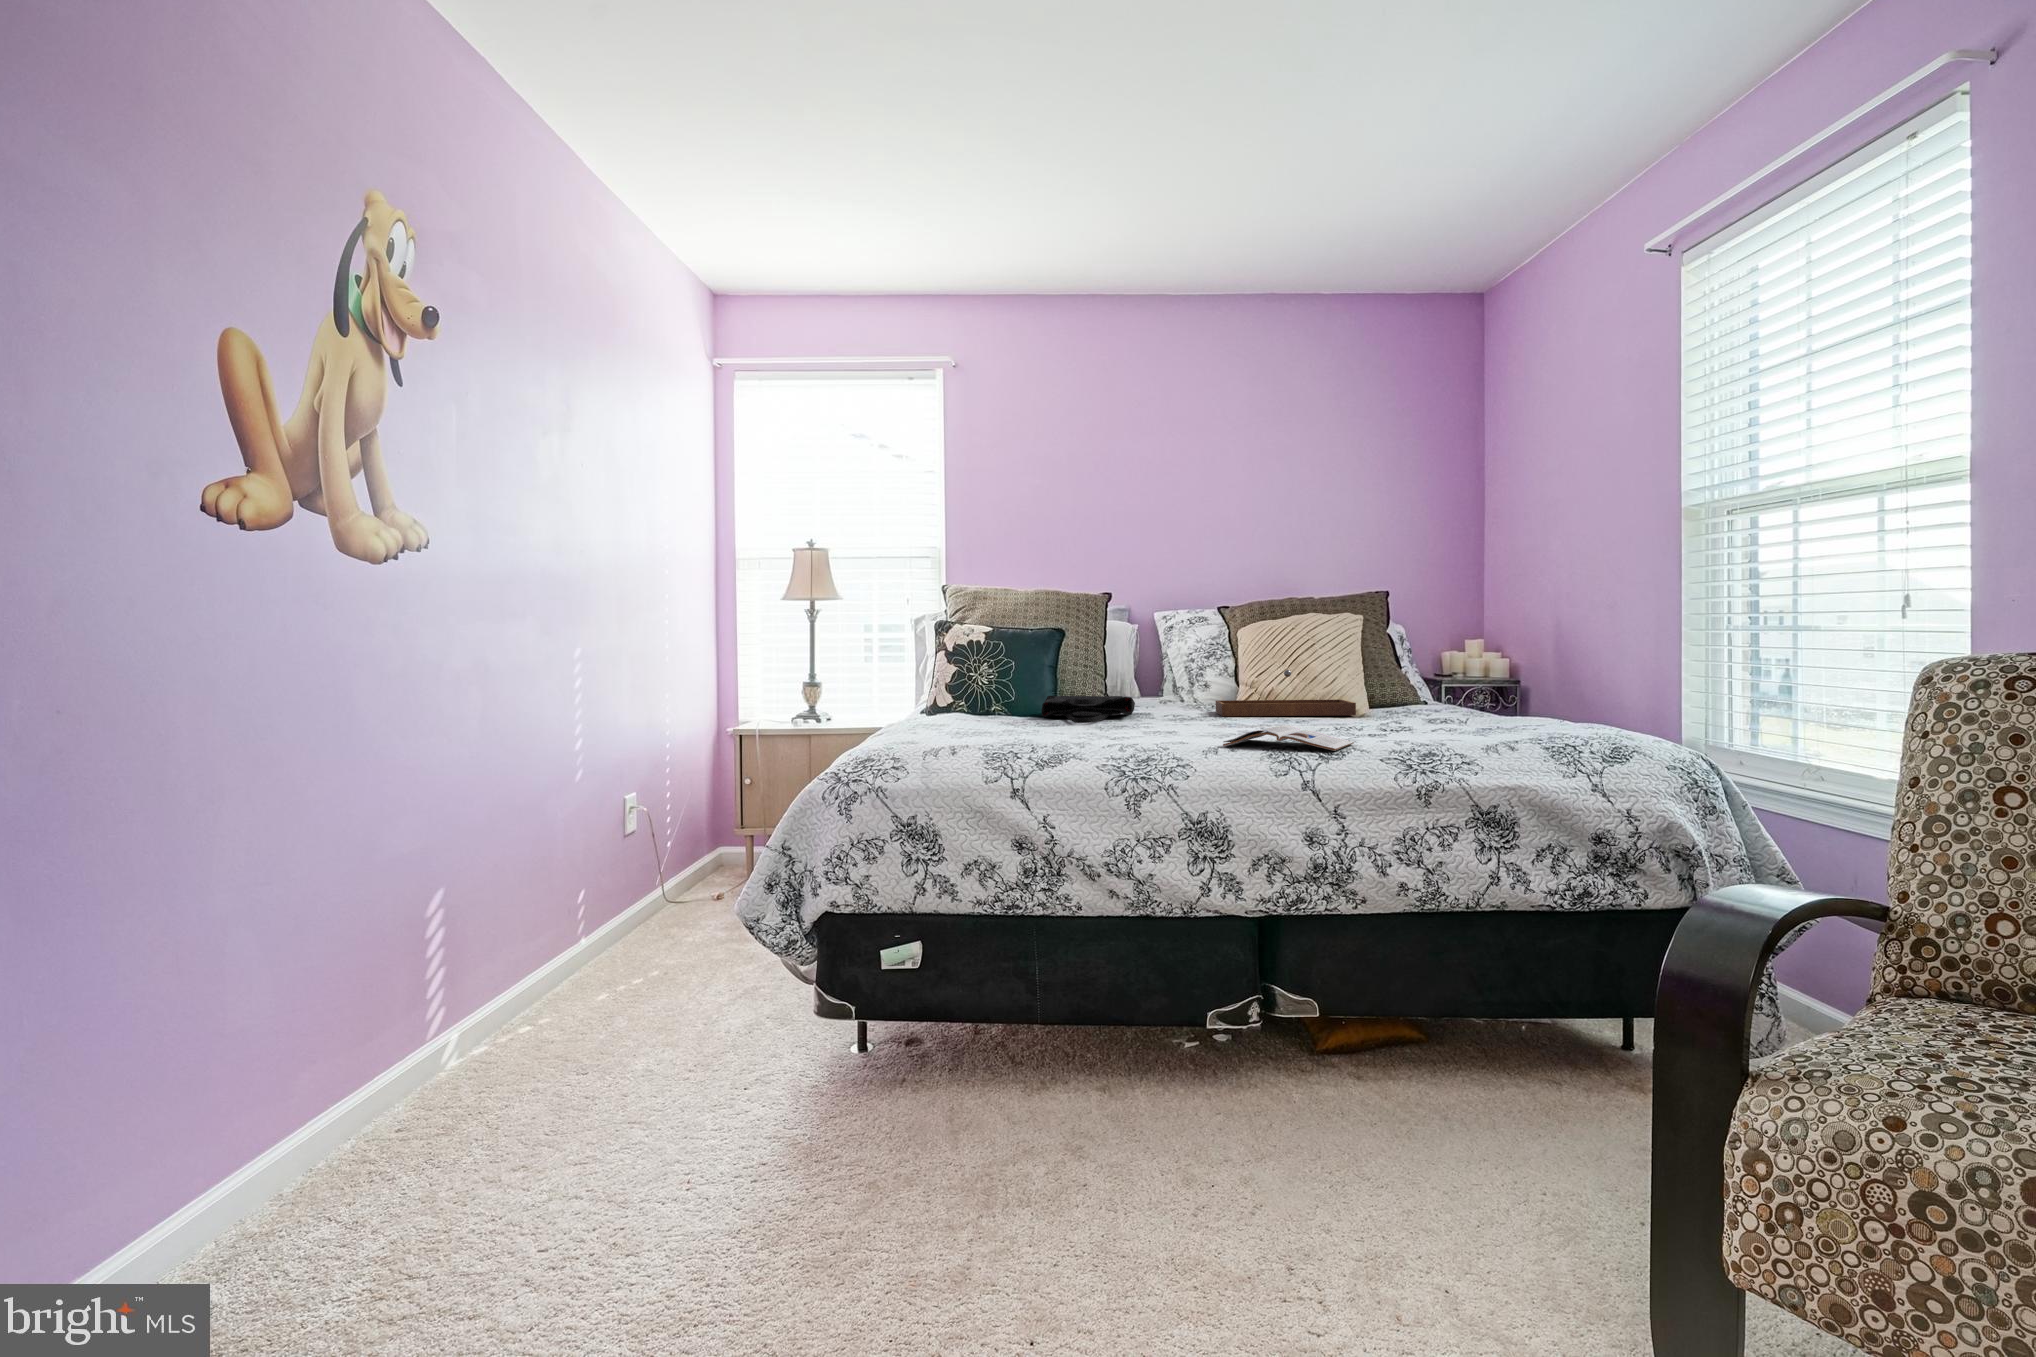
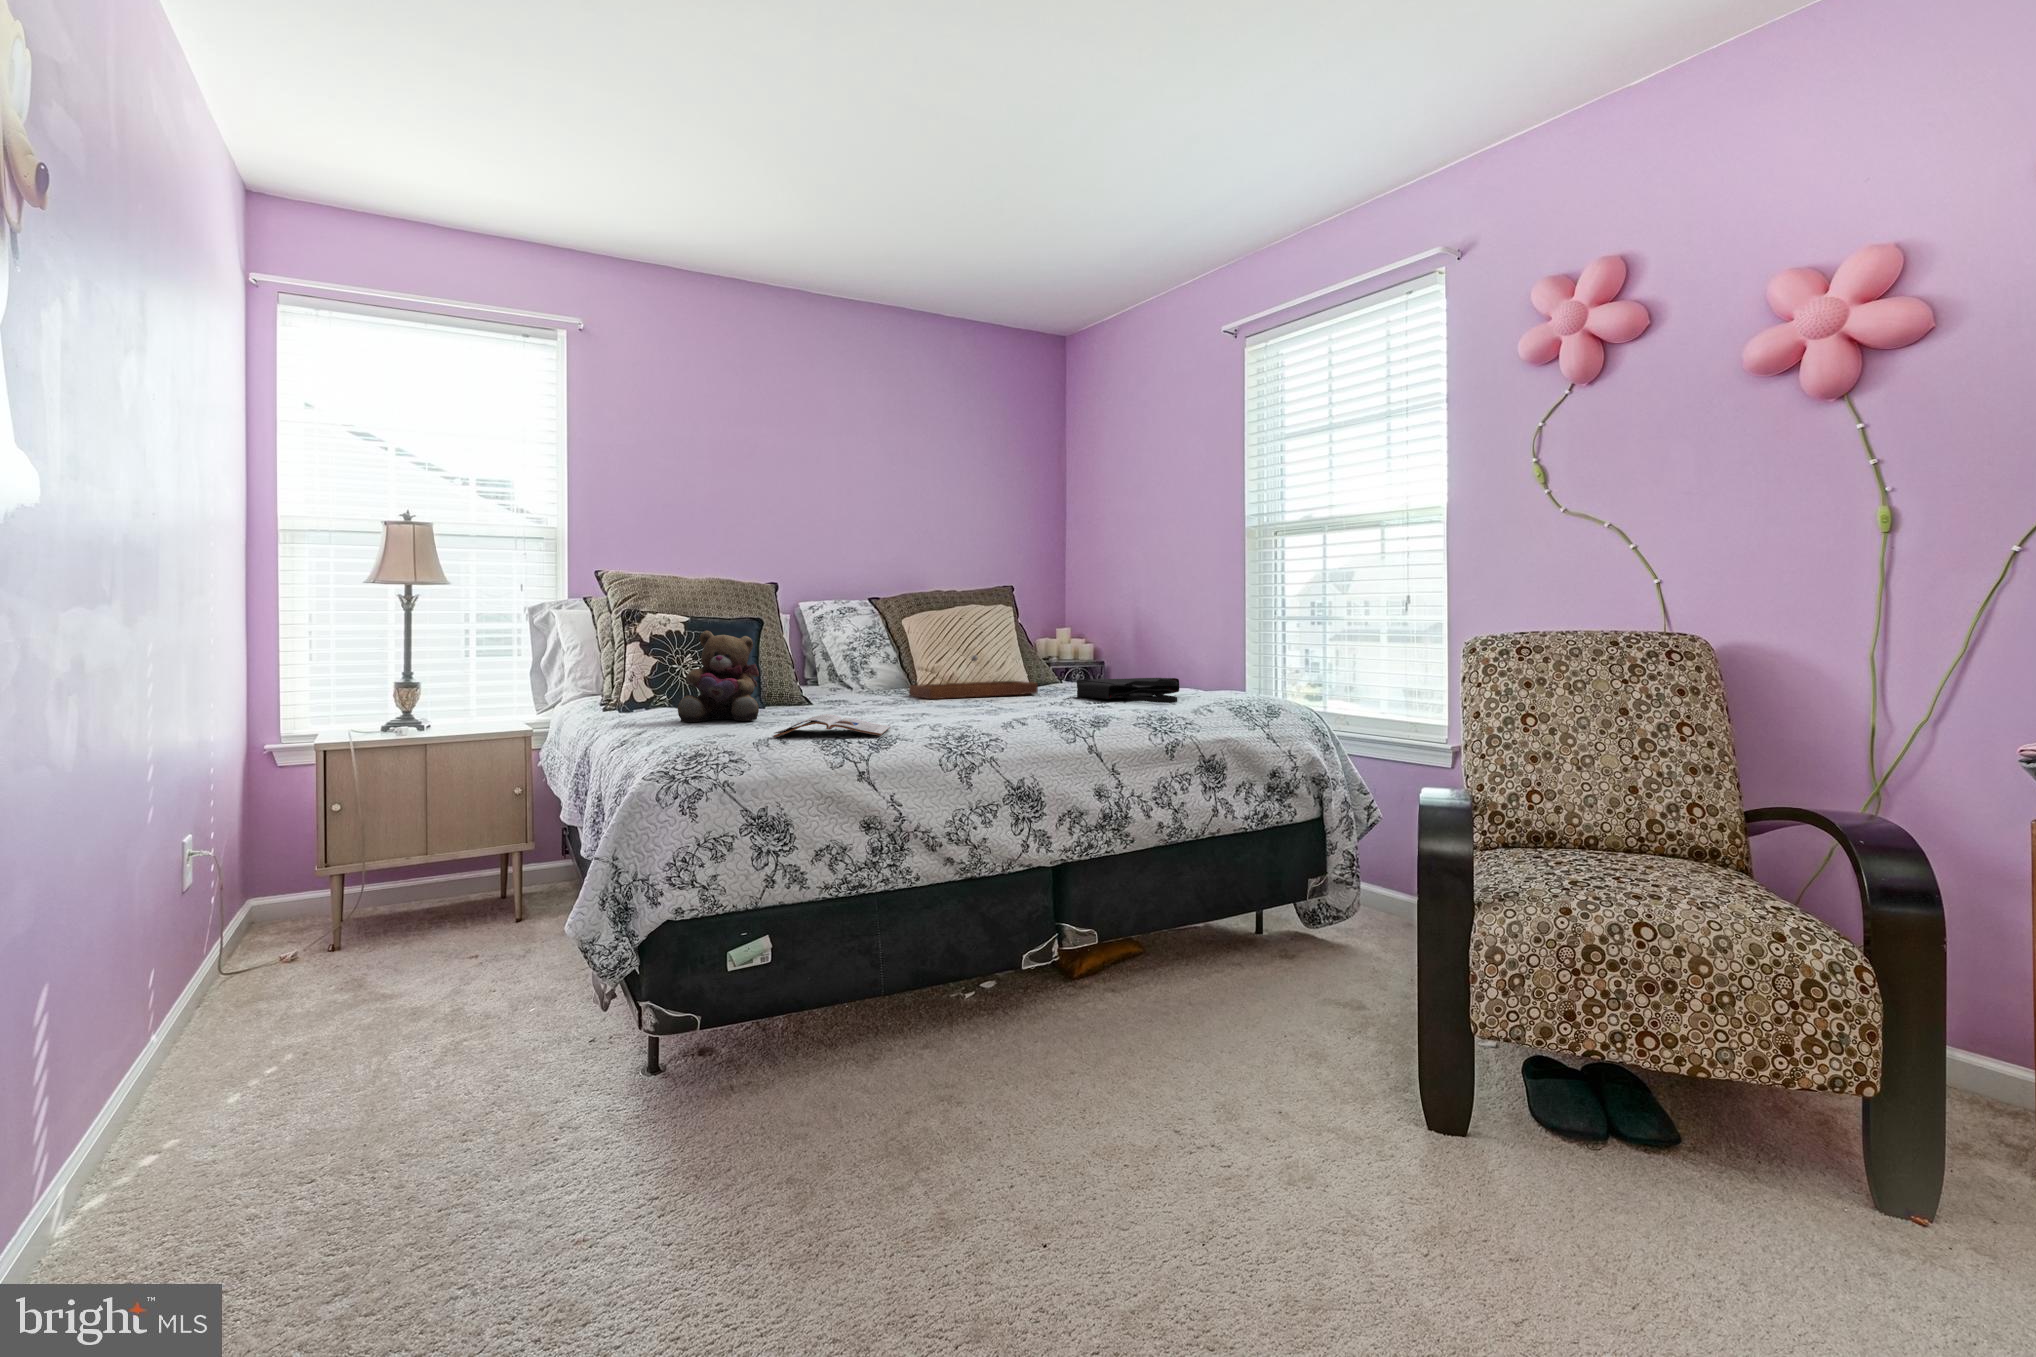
teddy bear: none [927,641,1004,729] -> present [678,631,759,722]
tote bag: present [1041,696,1135,723] -> present [1077,678,1179,703]
magazine: present [1223,725,1354,751] -> present [774,714,890,737]

